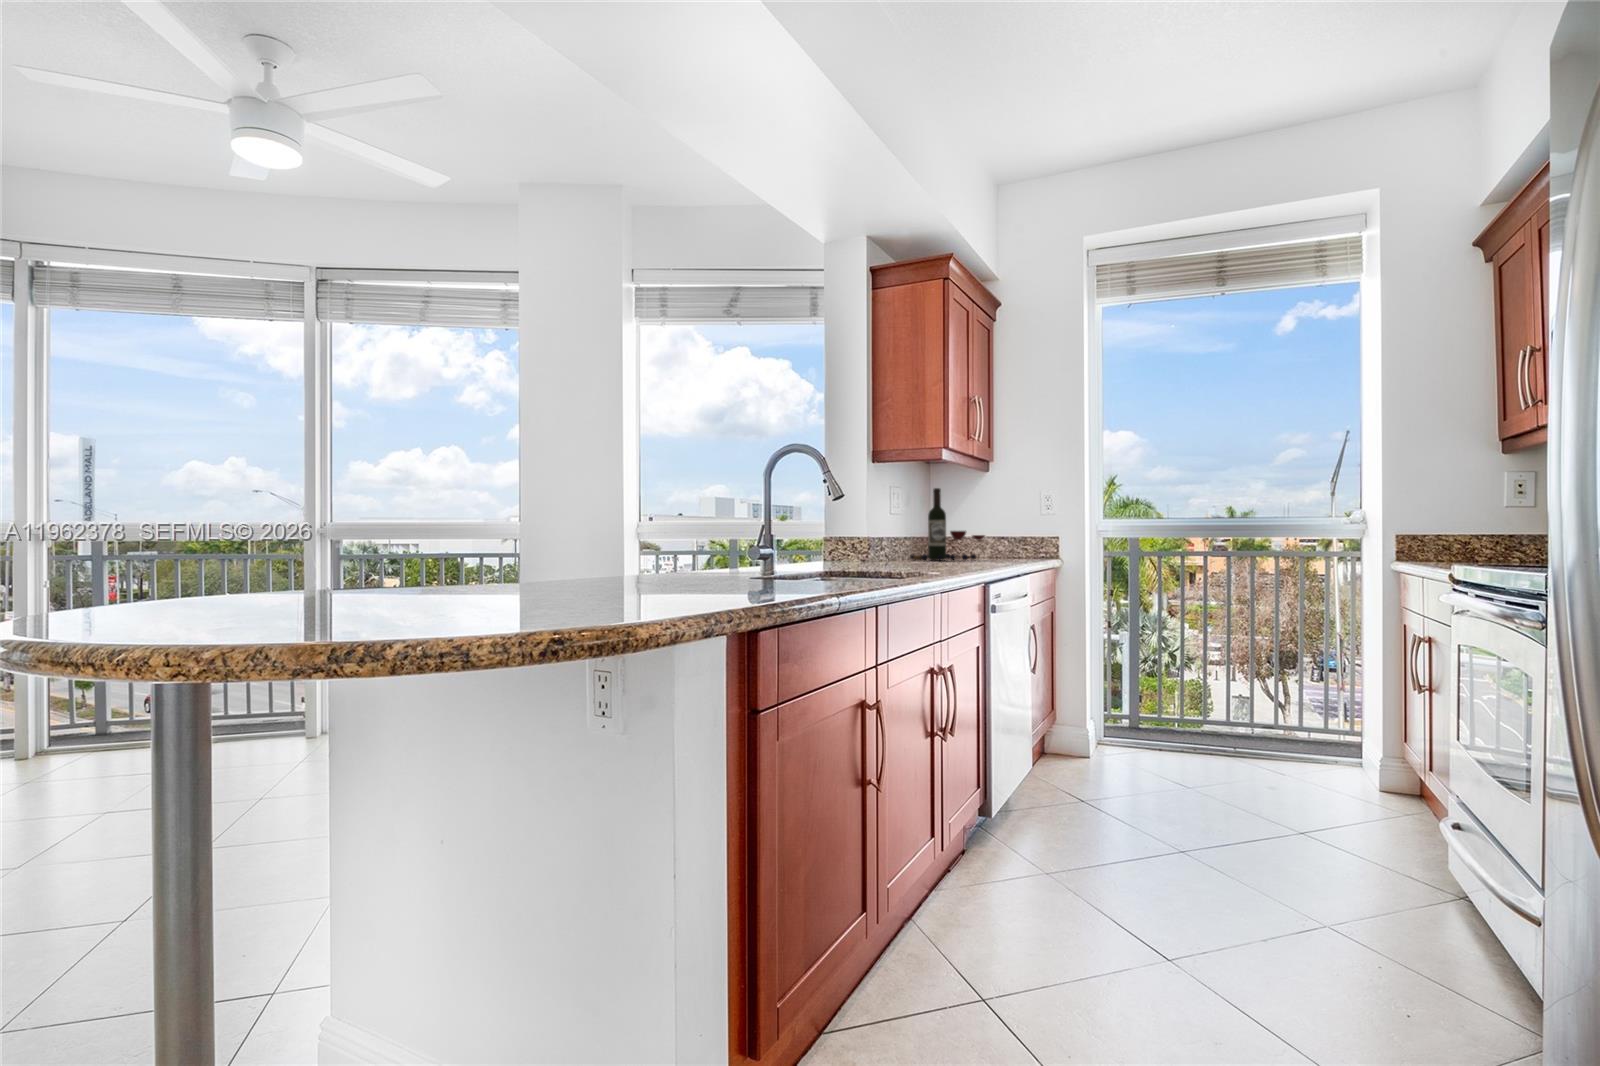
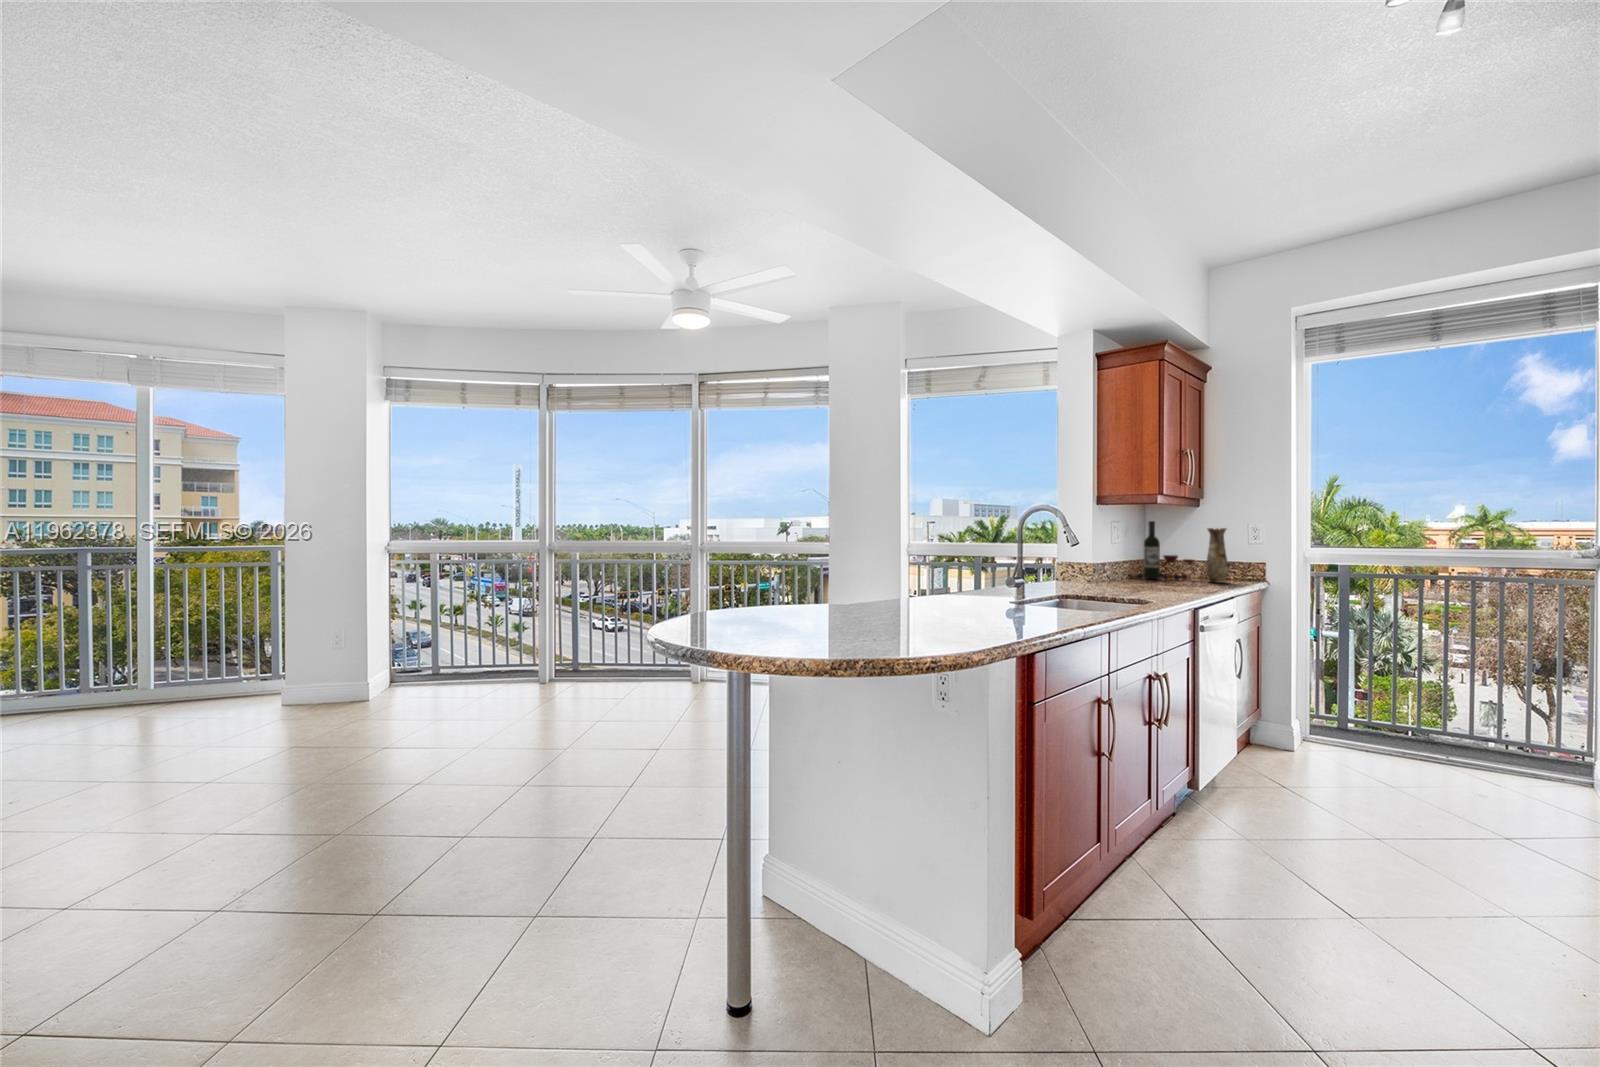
vase: none [997,494,1020,560] -> present [1206,528,1228,583]

